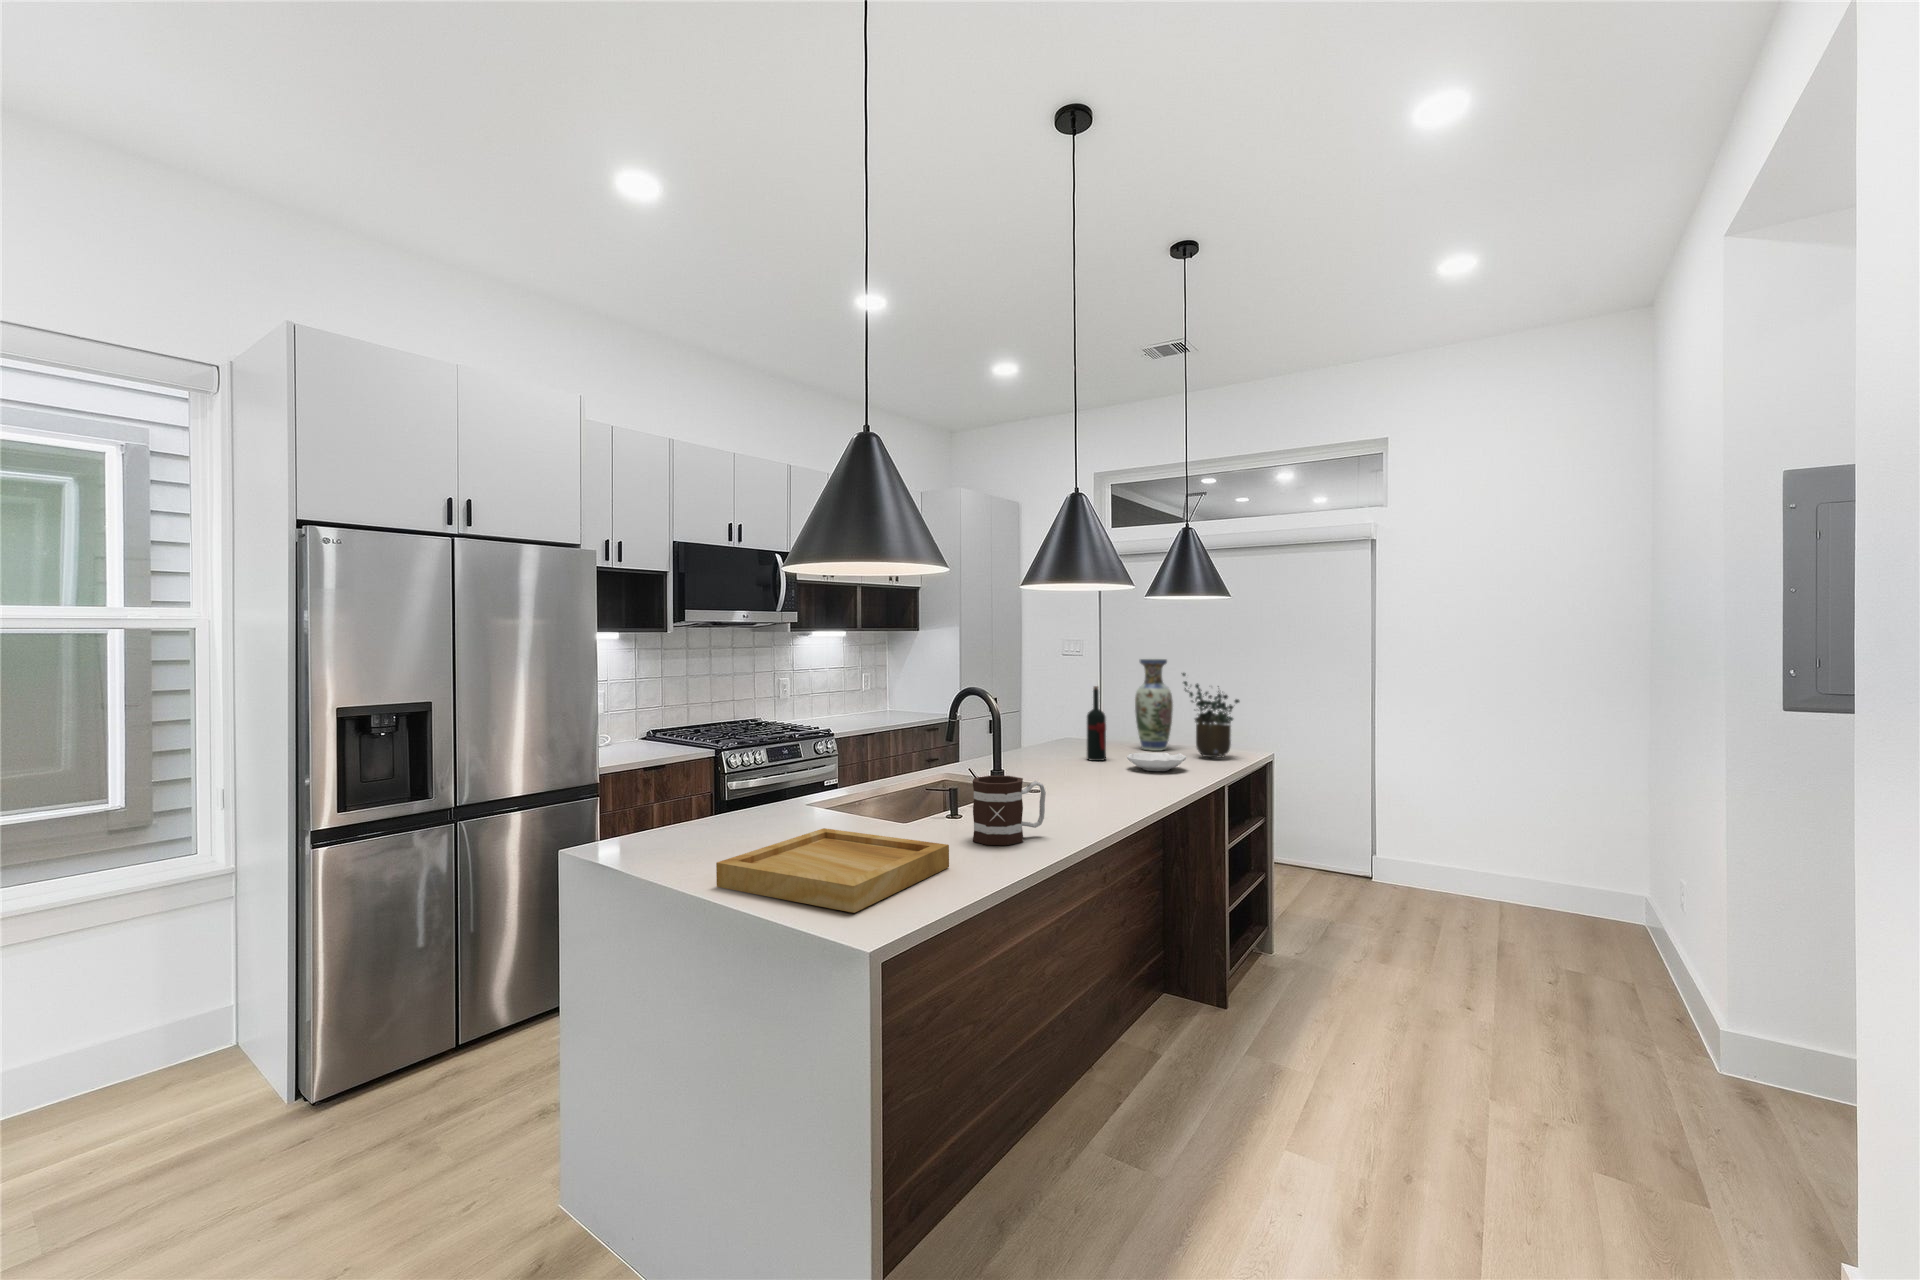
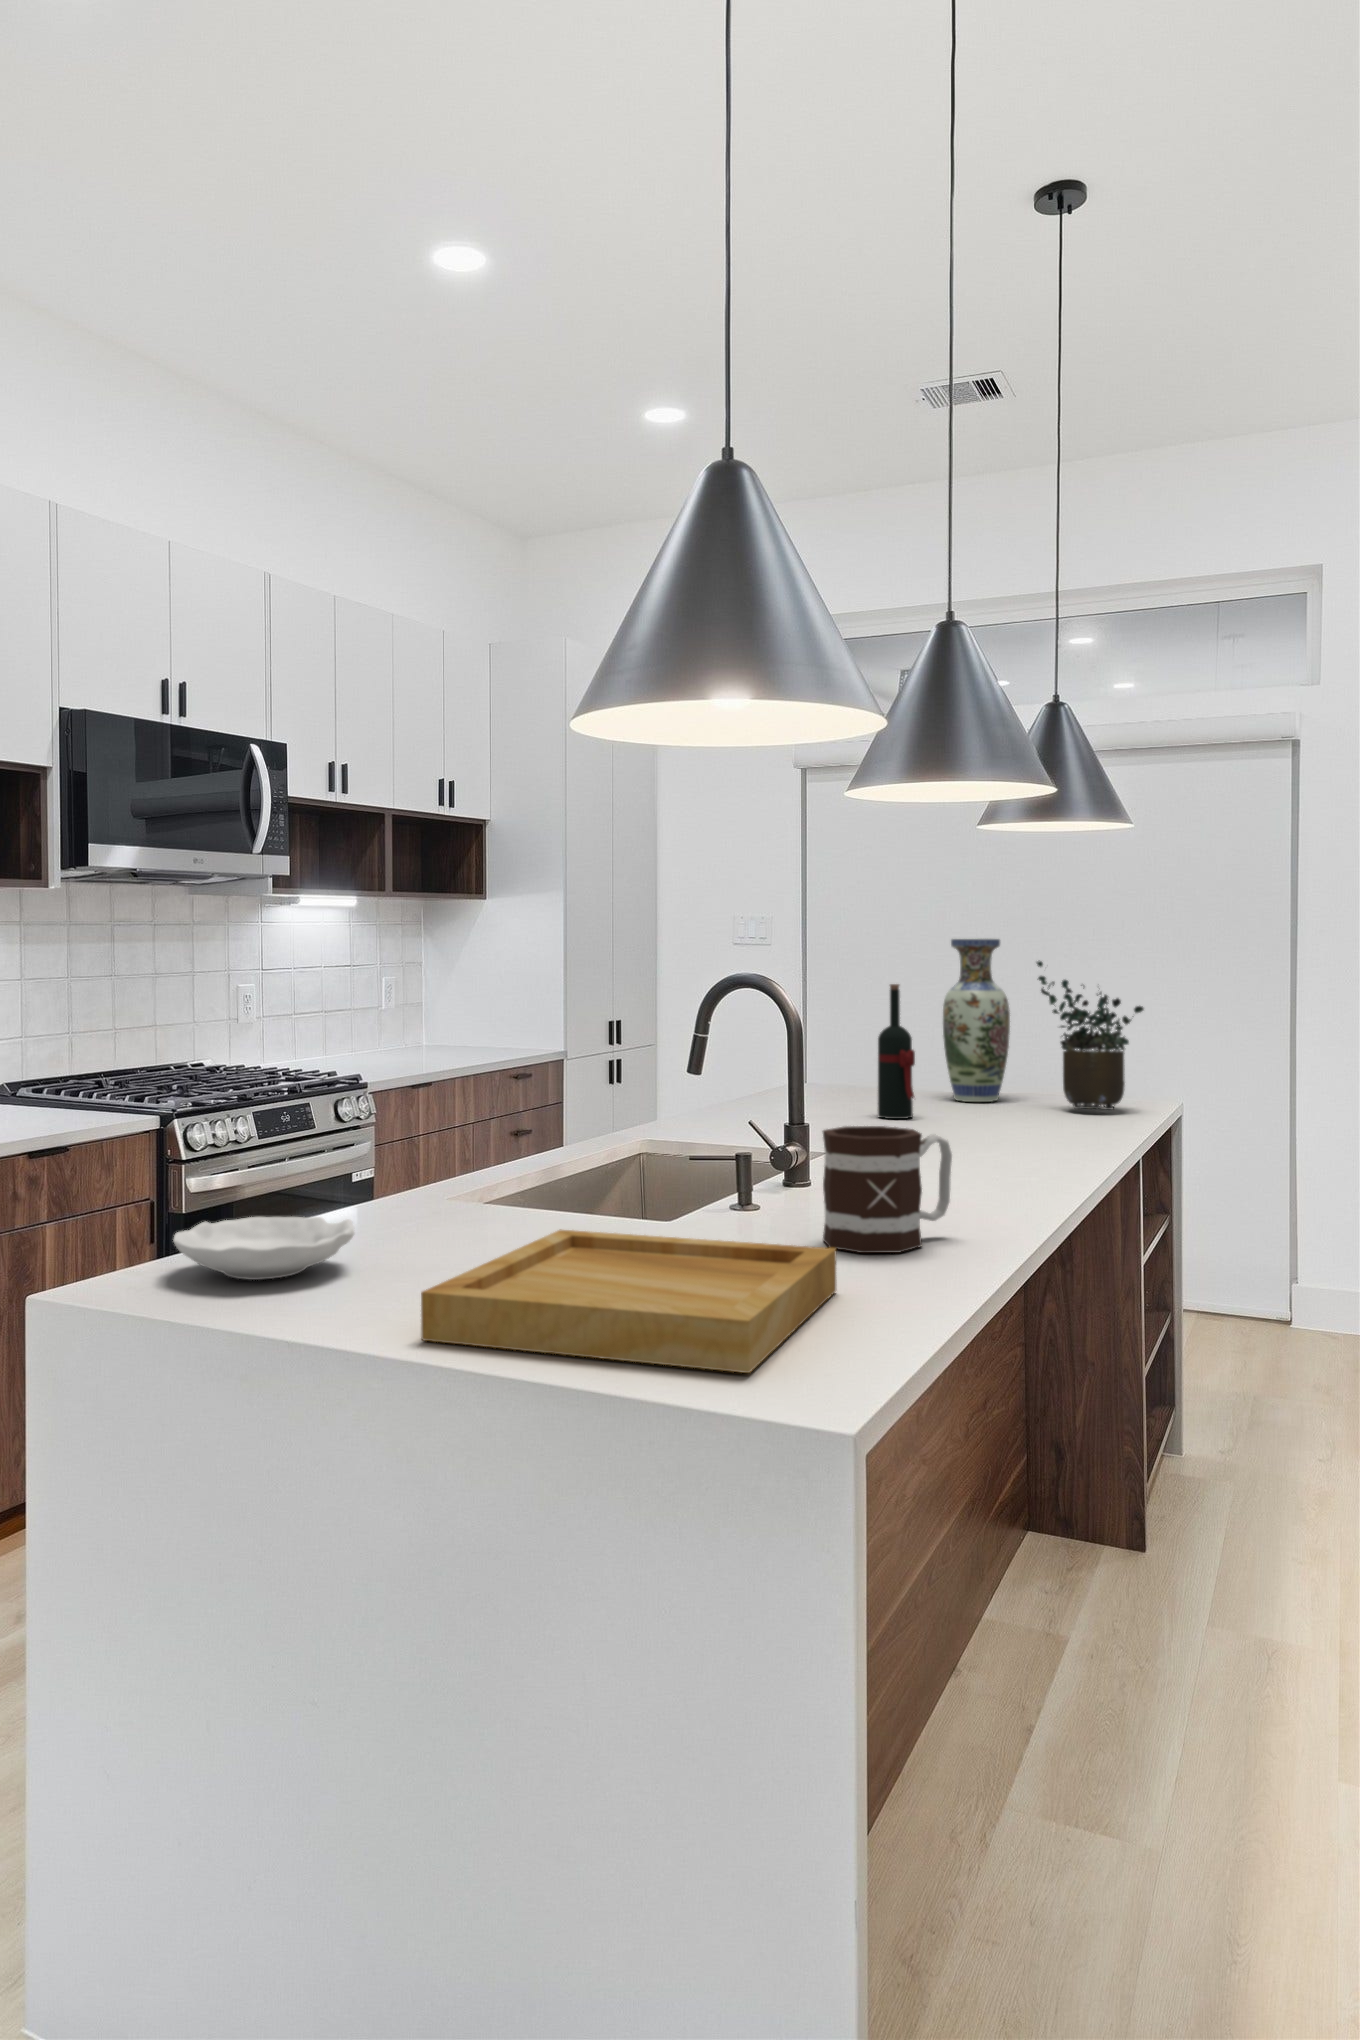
bowl: present [1127,752,1186,771] -> present [173,1217,354,1280]

